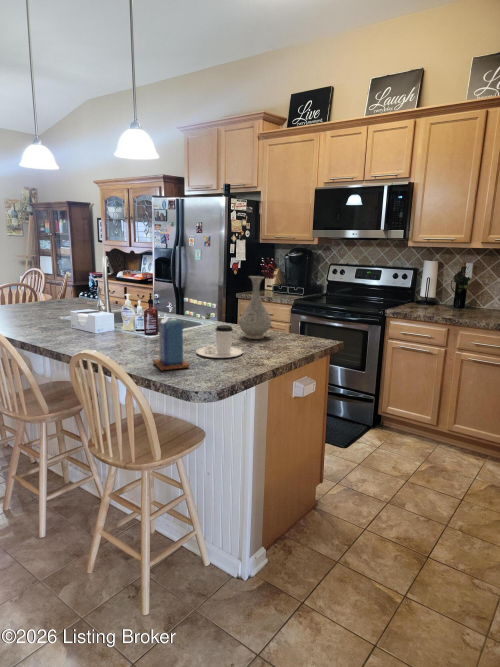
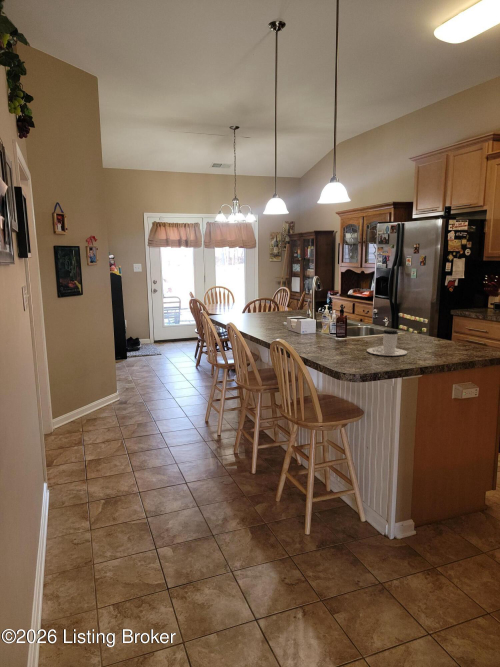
vase: present [239,276,271,339] -> none [416,290,447,346]
candle: present [153,314,189,370] -> none [328,316,353,359]

